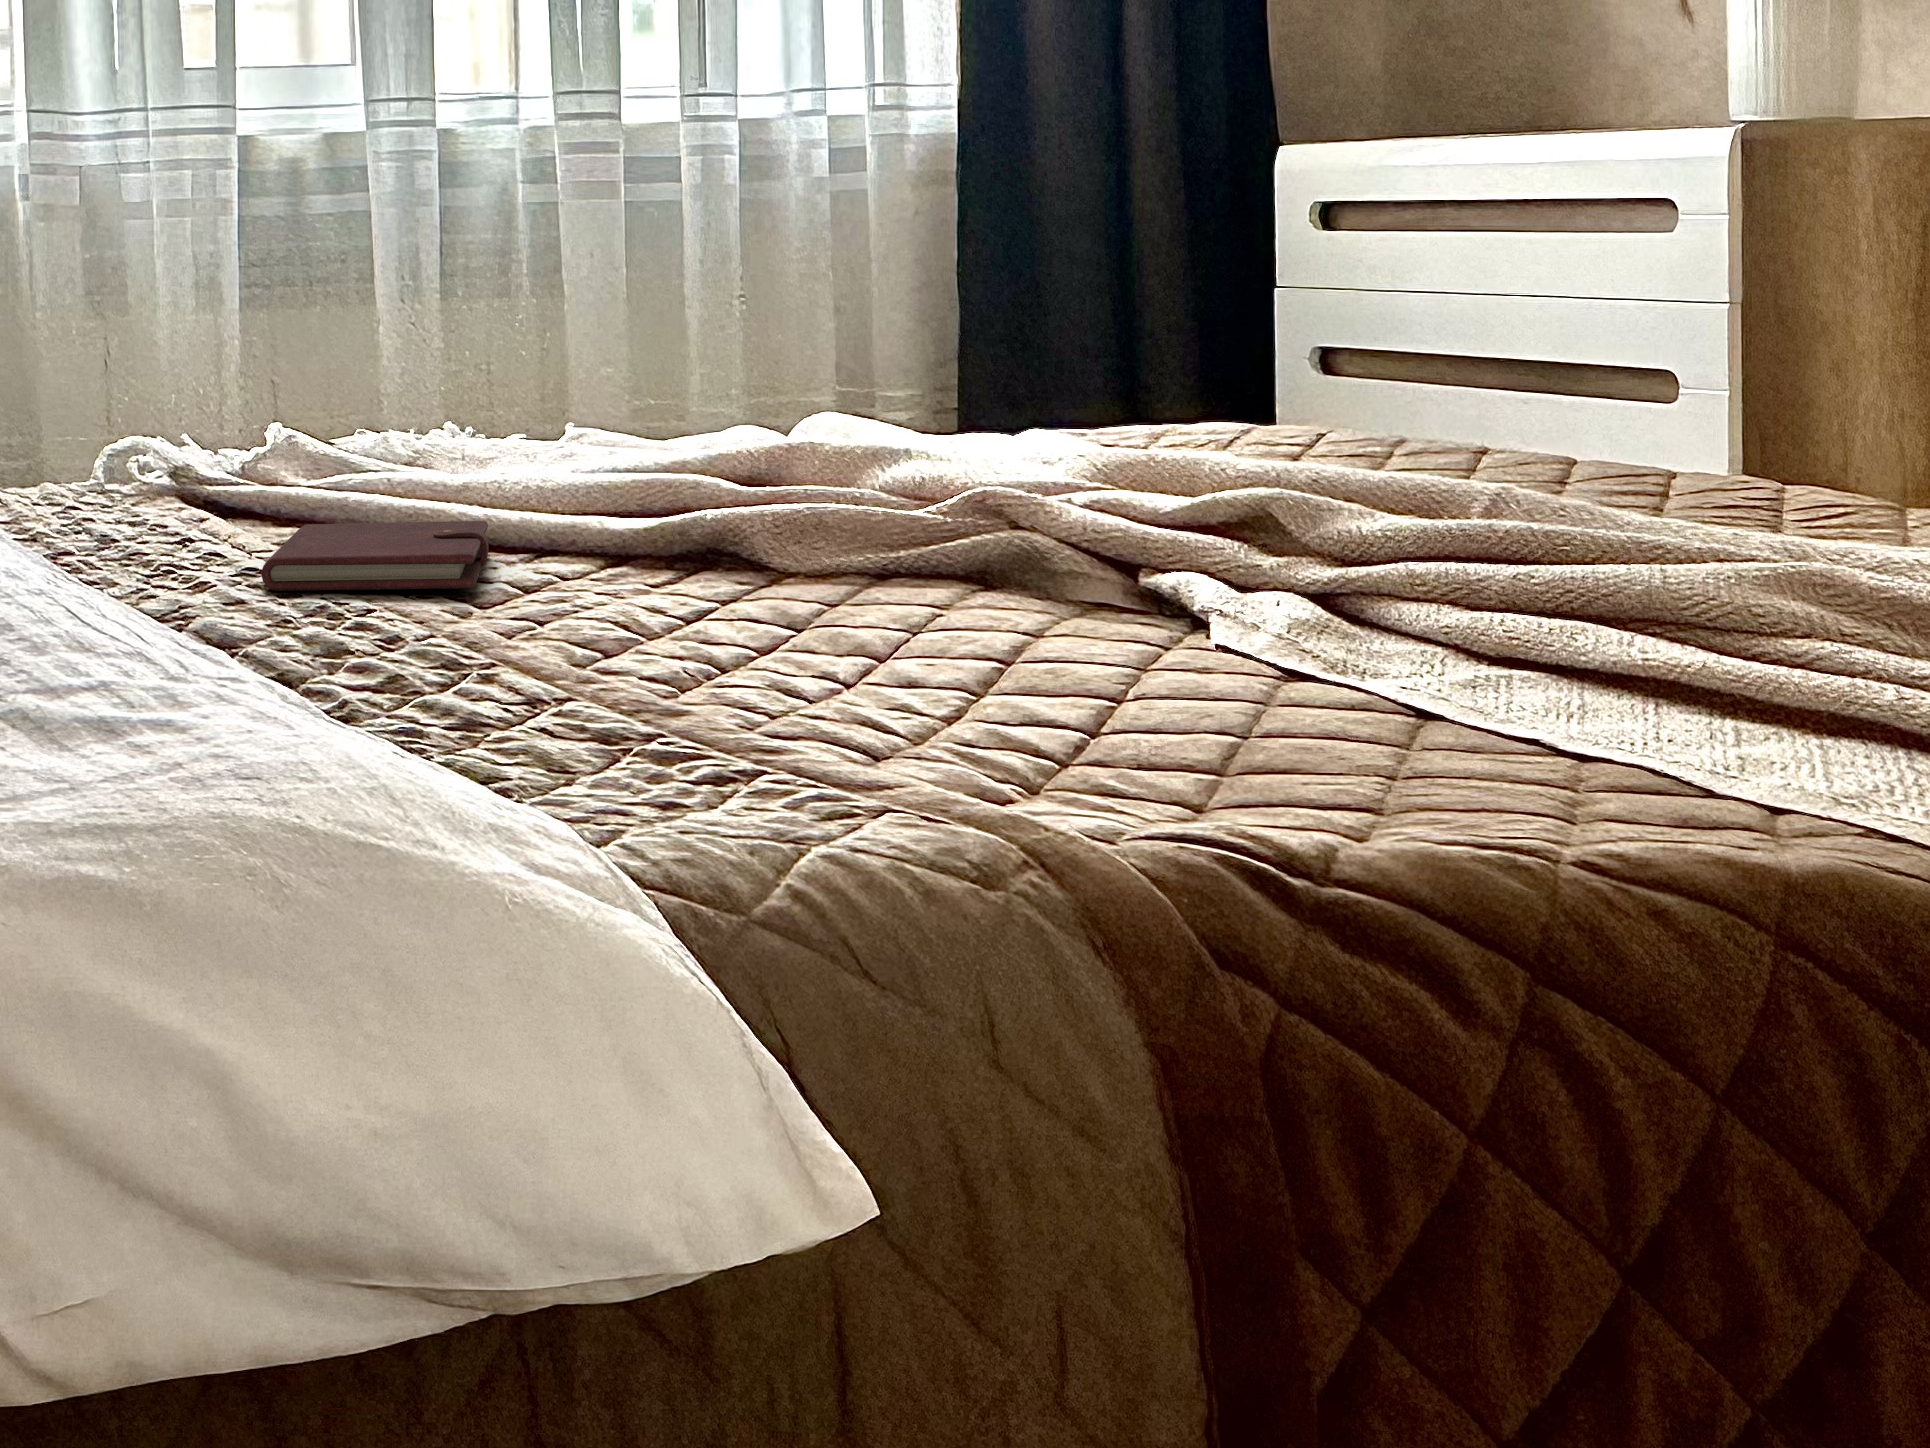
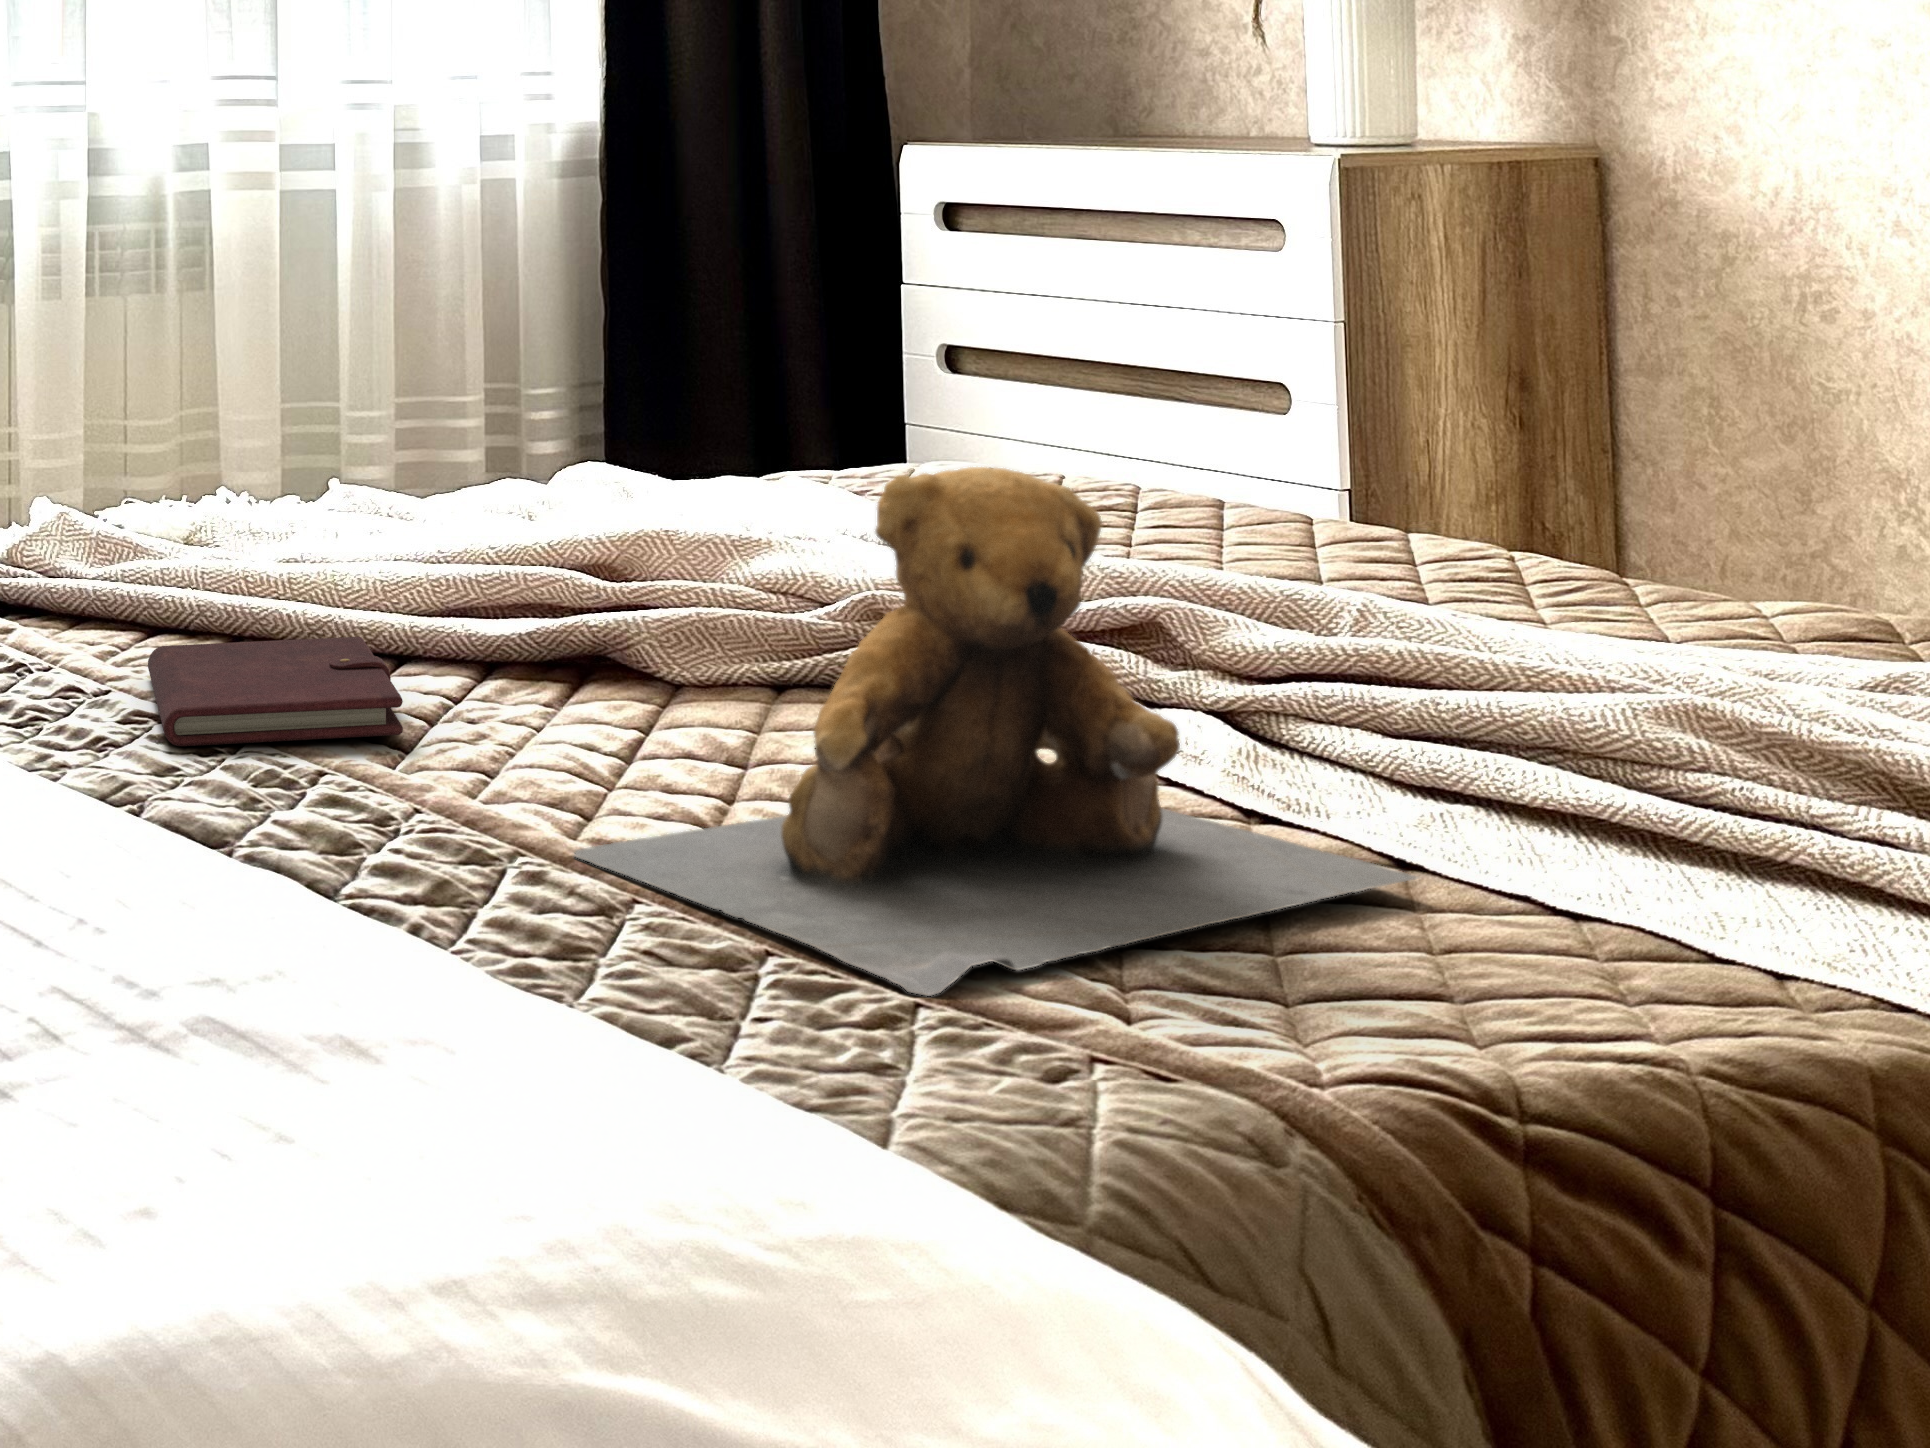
teddy bear: none [549,310,1395,766] -> present [574,467,1418,996]

